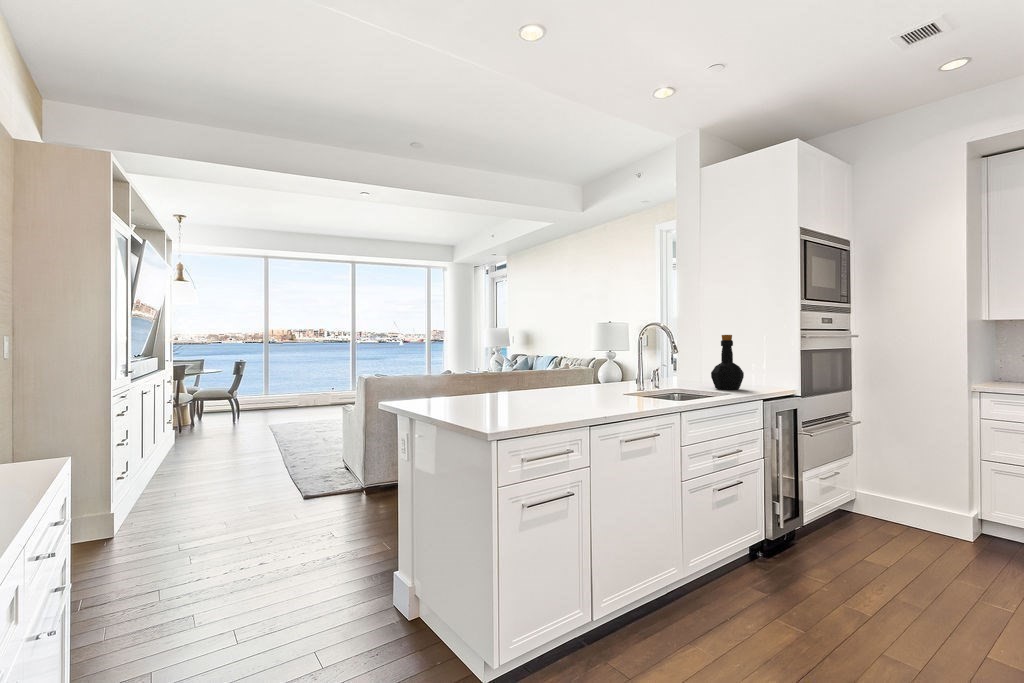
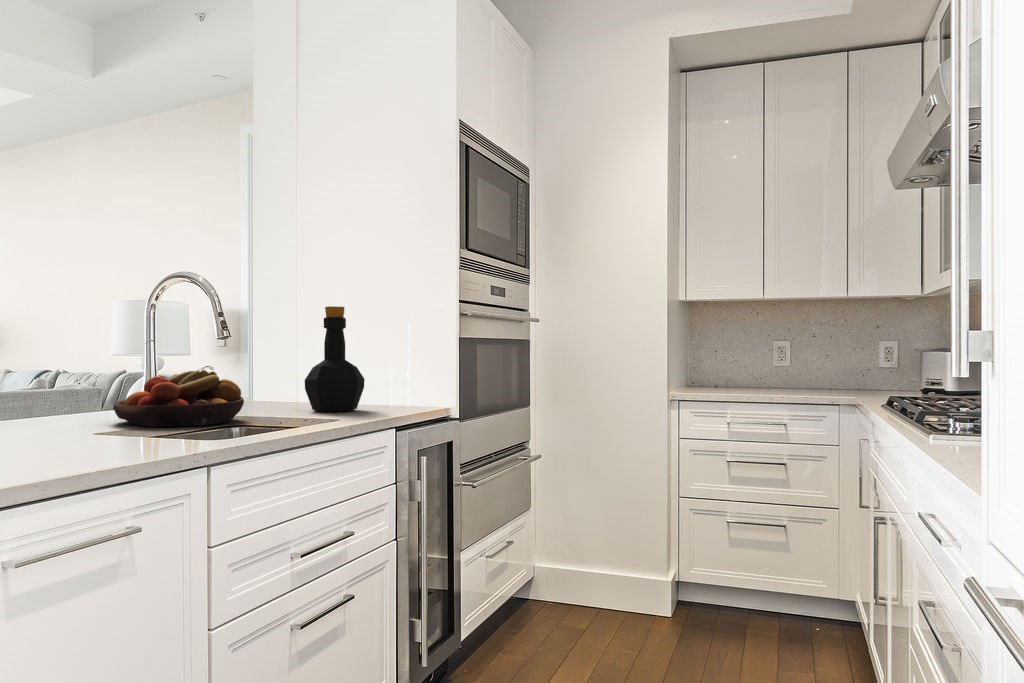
fruit bowl: none [628,368,685,394] -> present [114,370,244,427]

